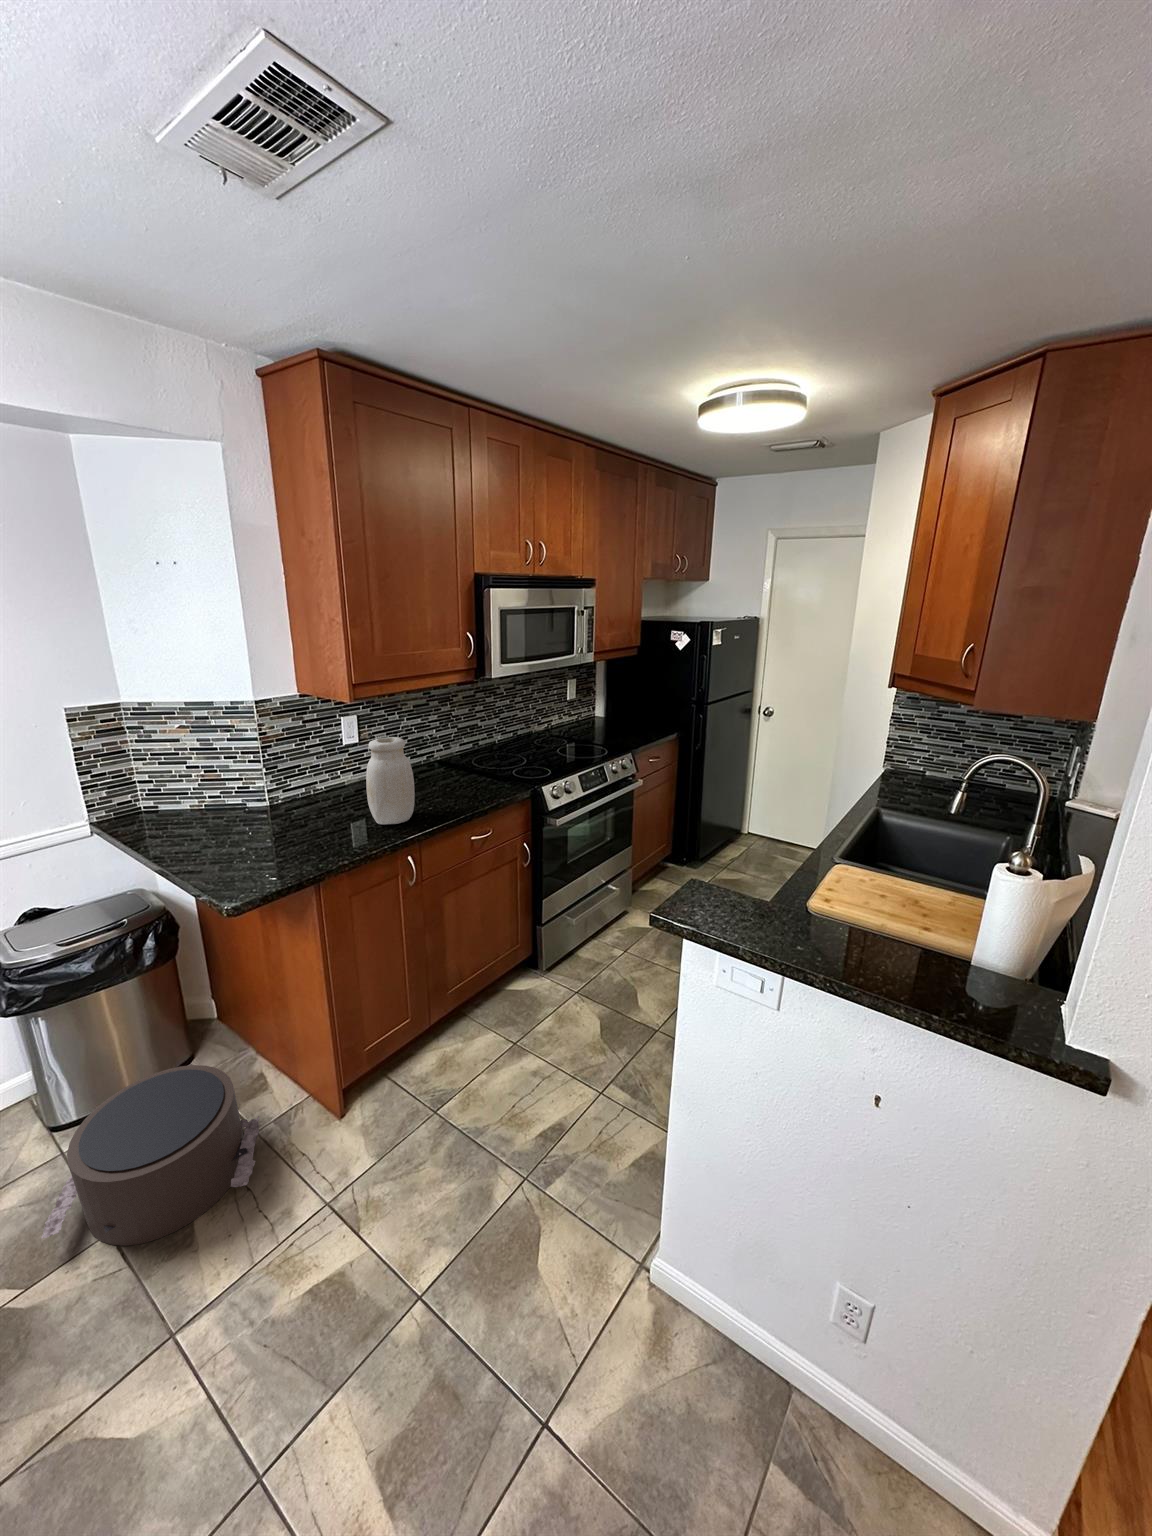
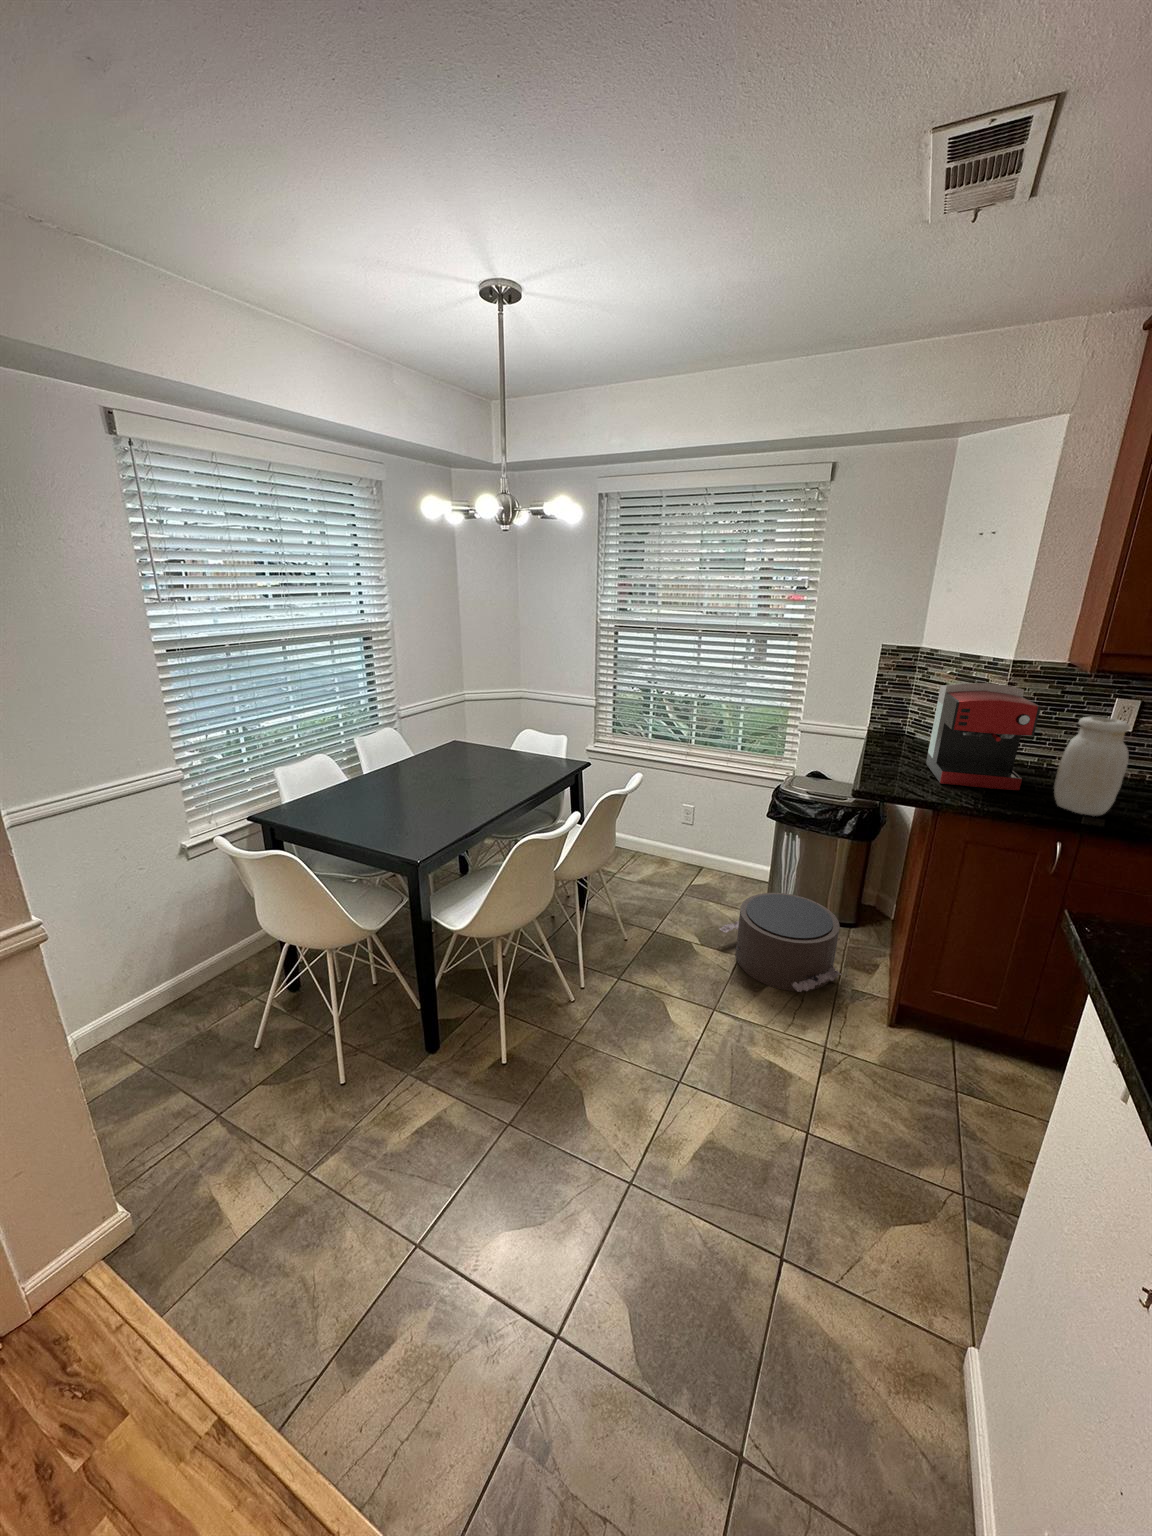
coffee maker: none [202,729,332,851] -> present [926,683,1040,790]

